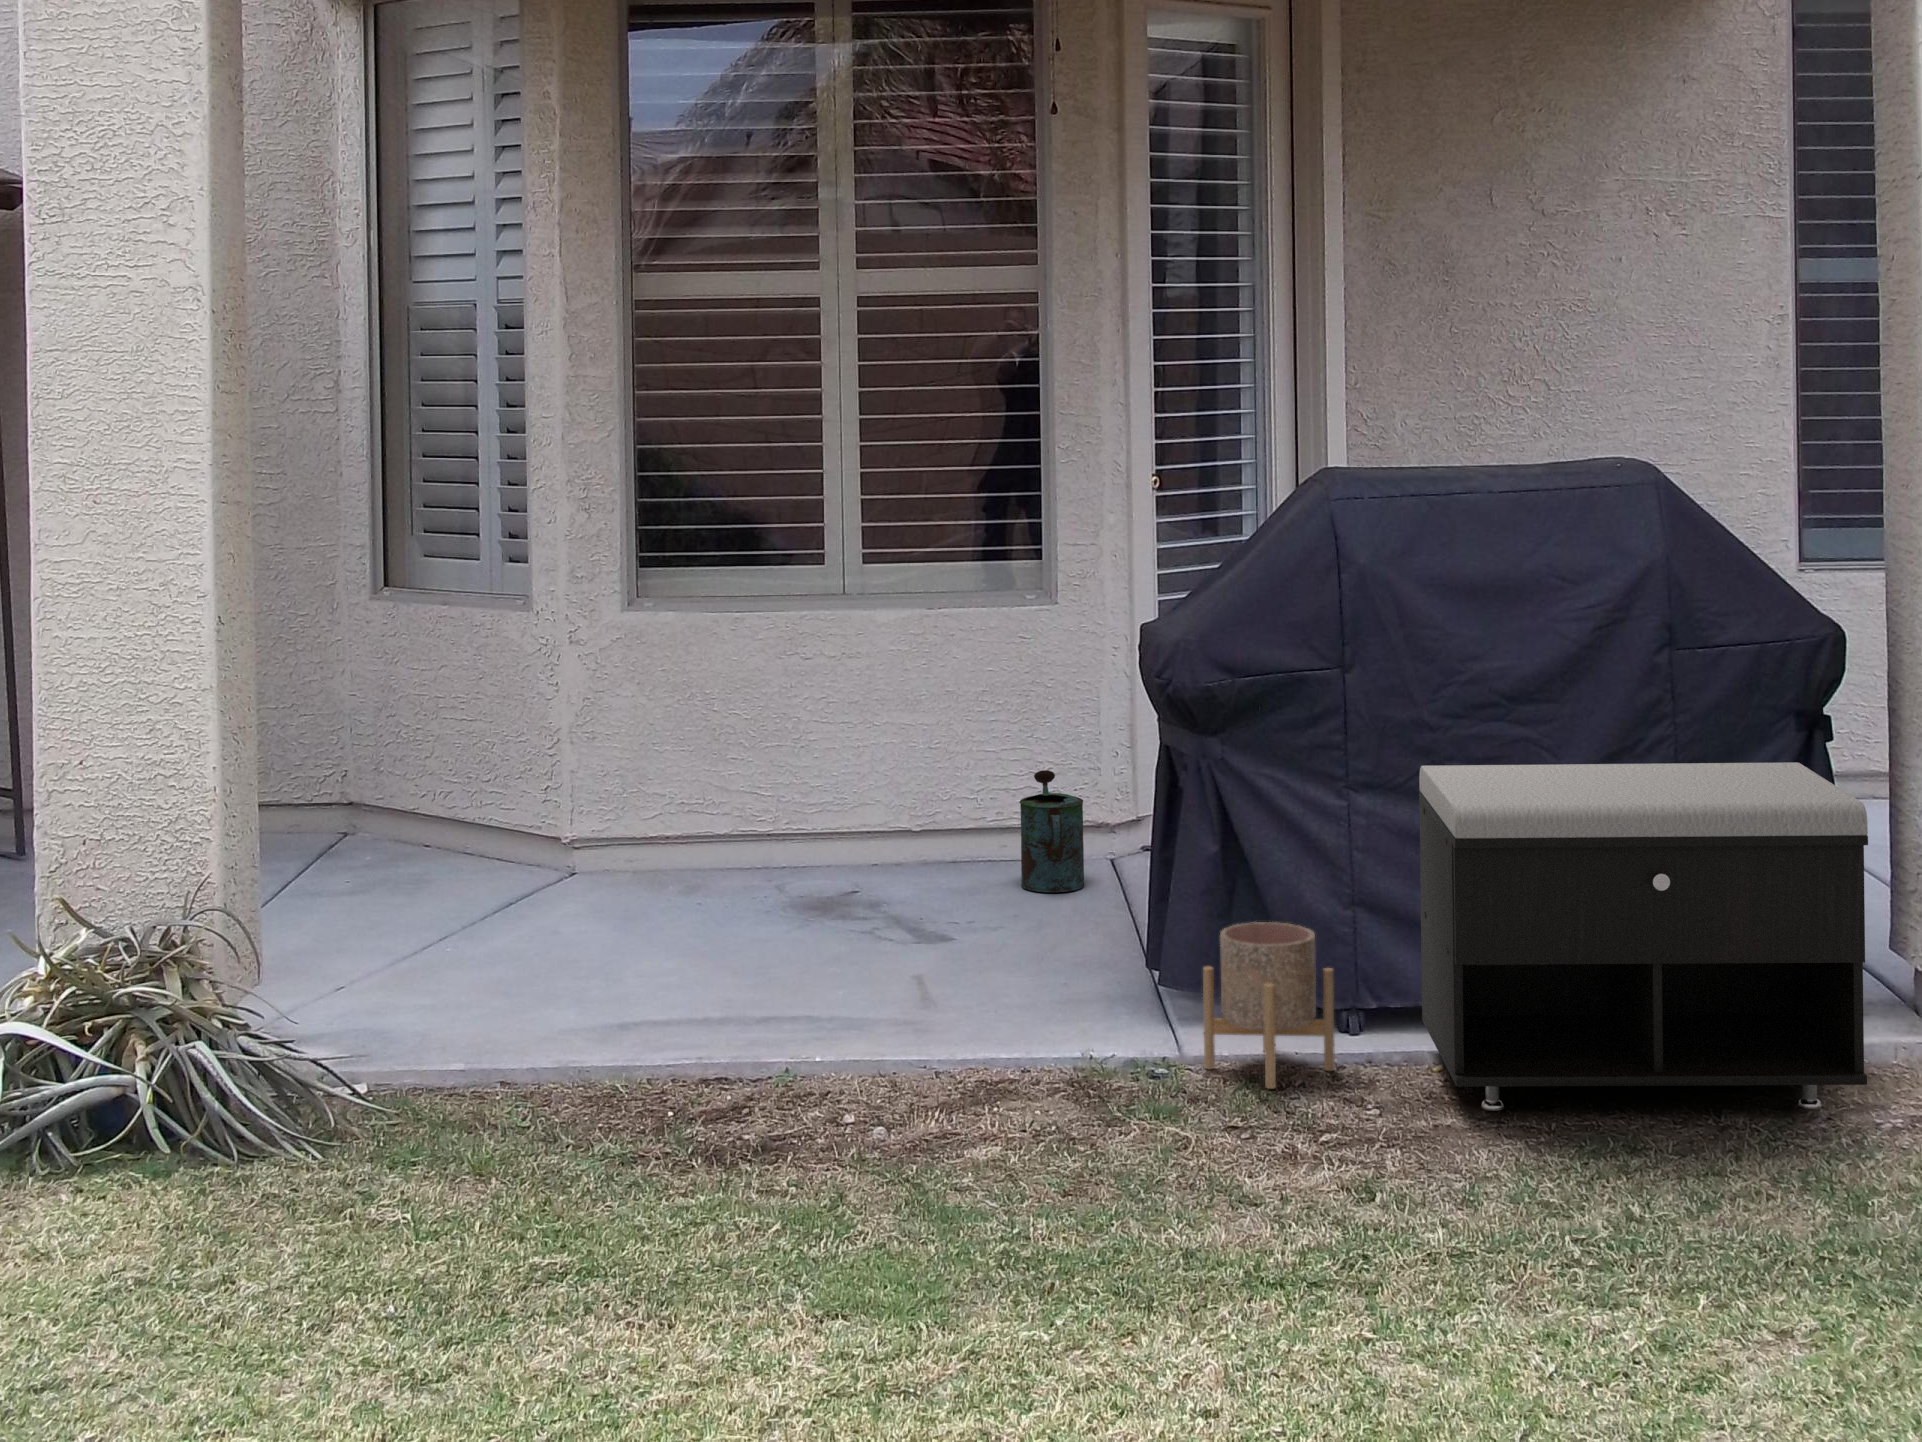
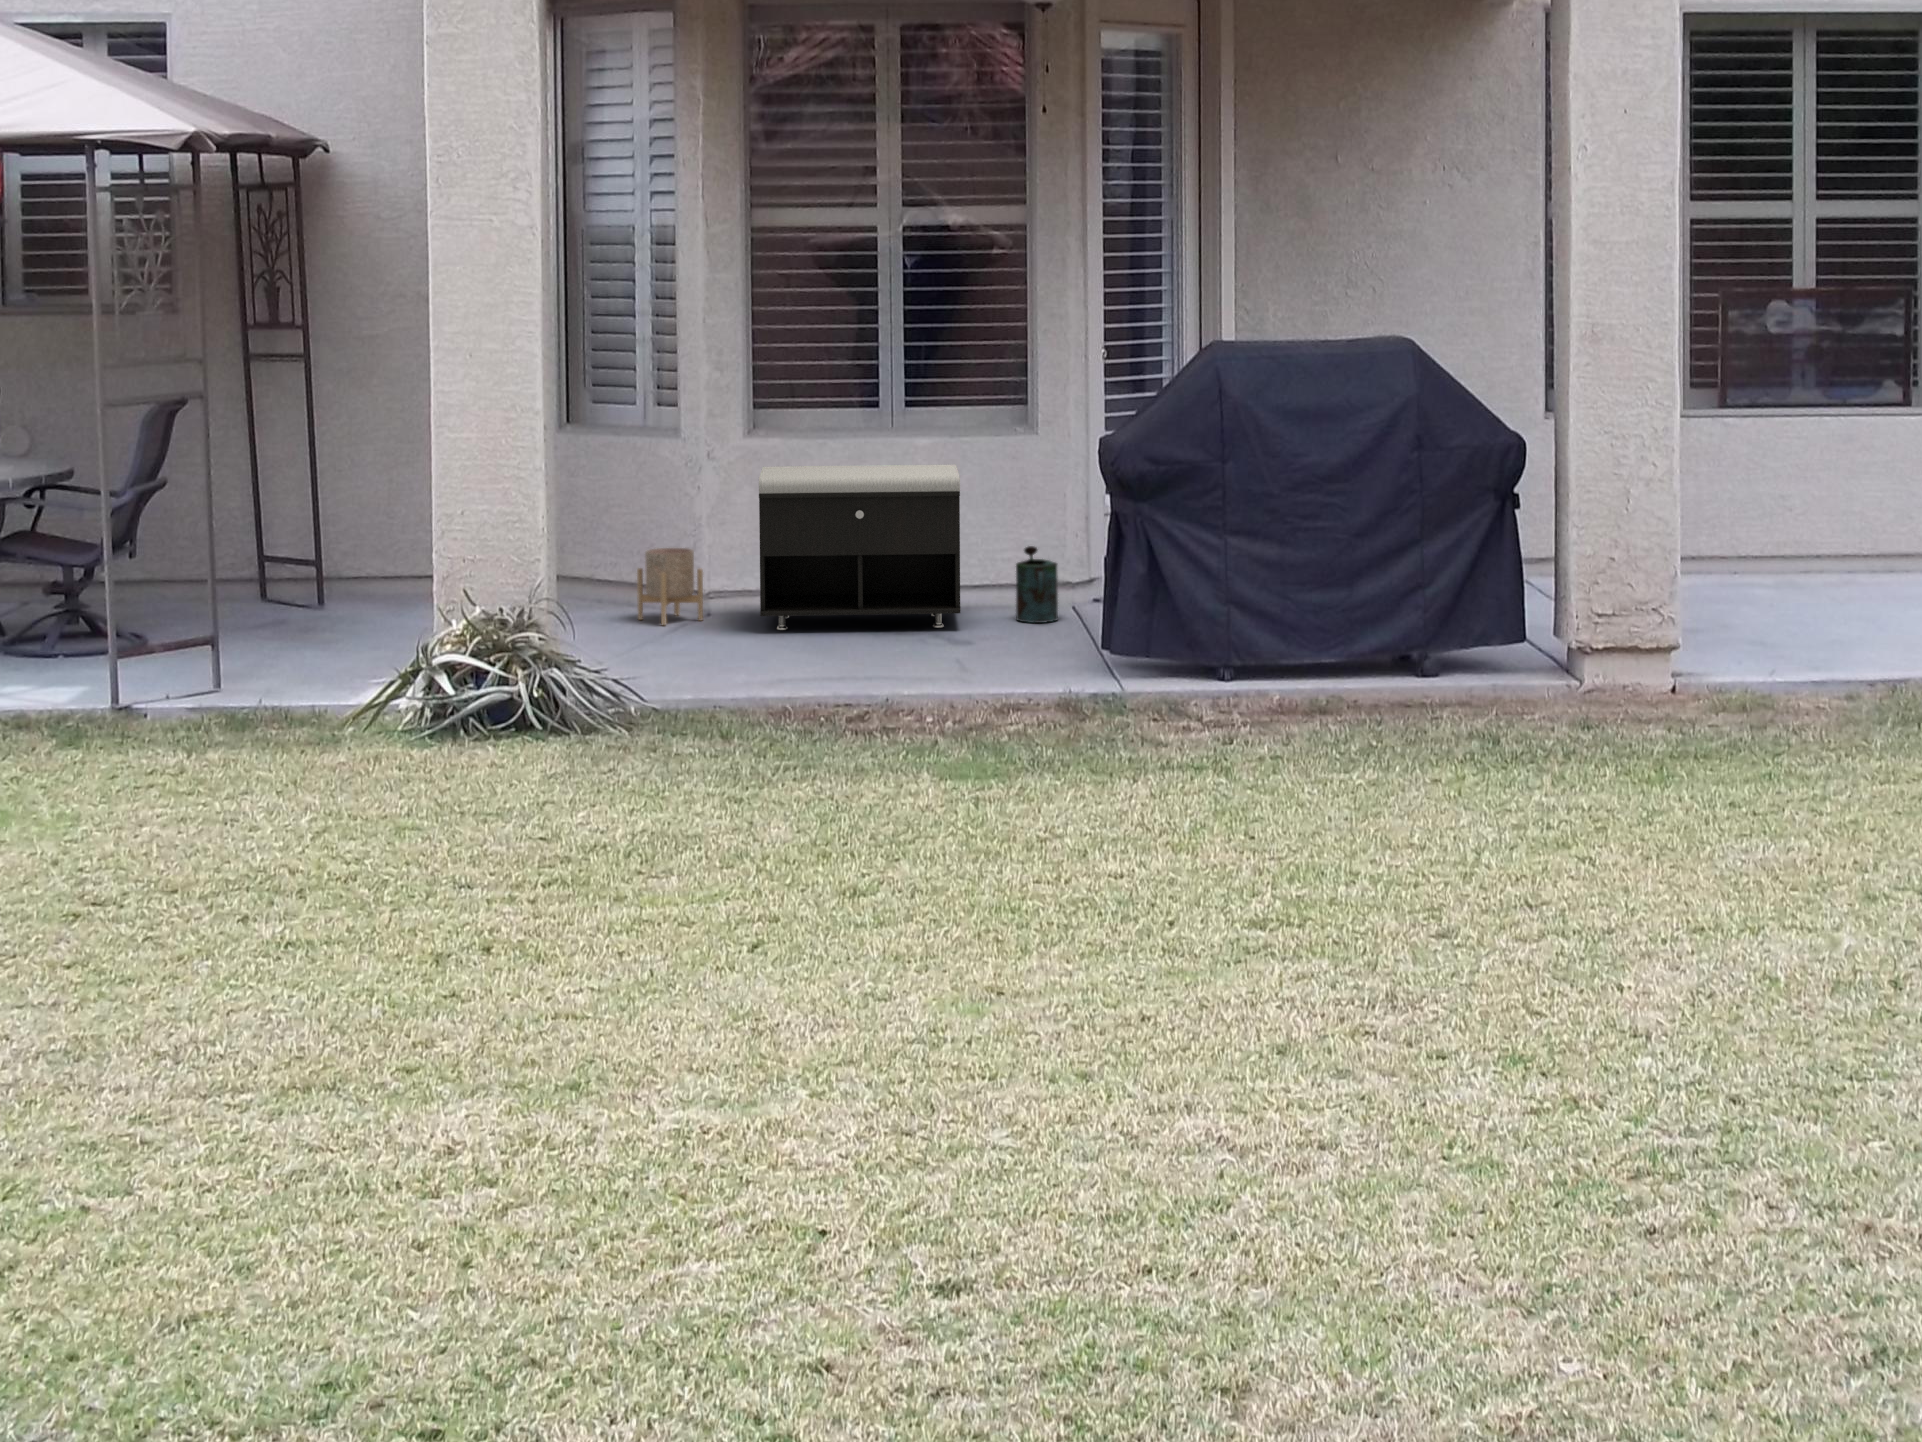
storage bench: present [1419,762,1868,1111] -> present [759,465,961,630]
planter: present [1203,922,1335,1089] -> present [637,548,703,625]

